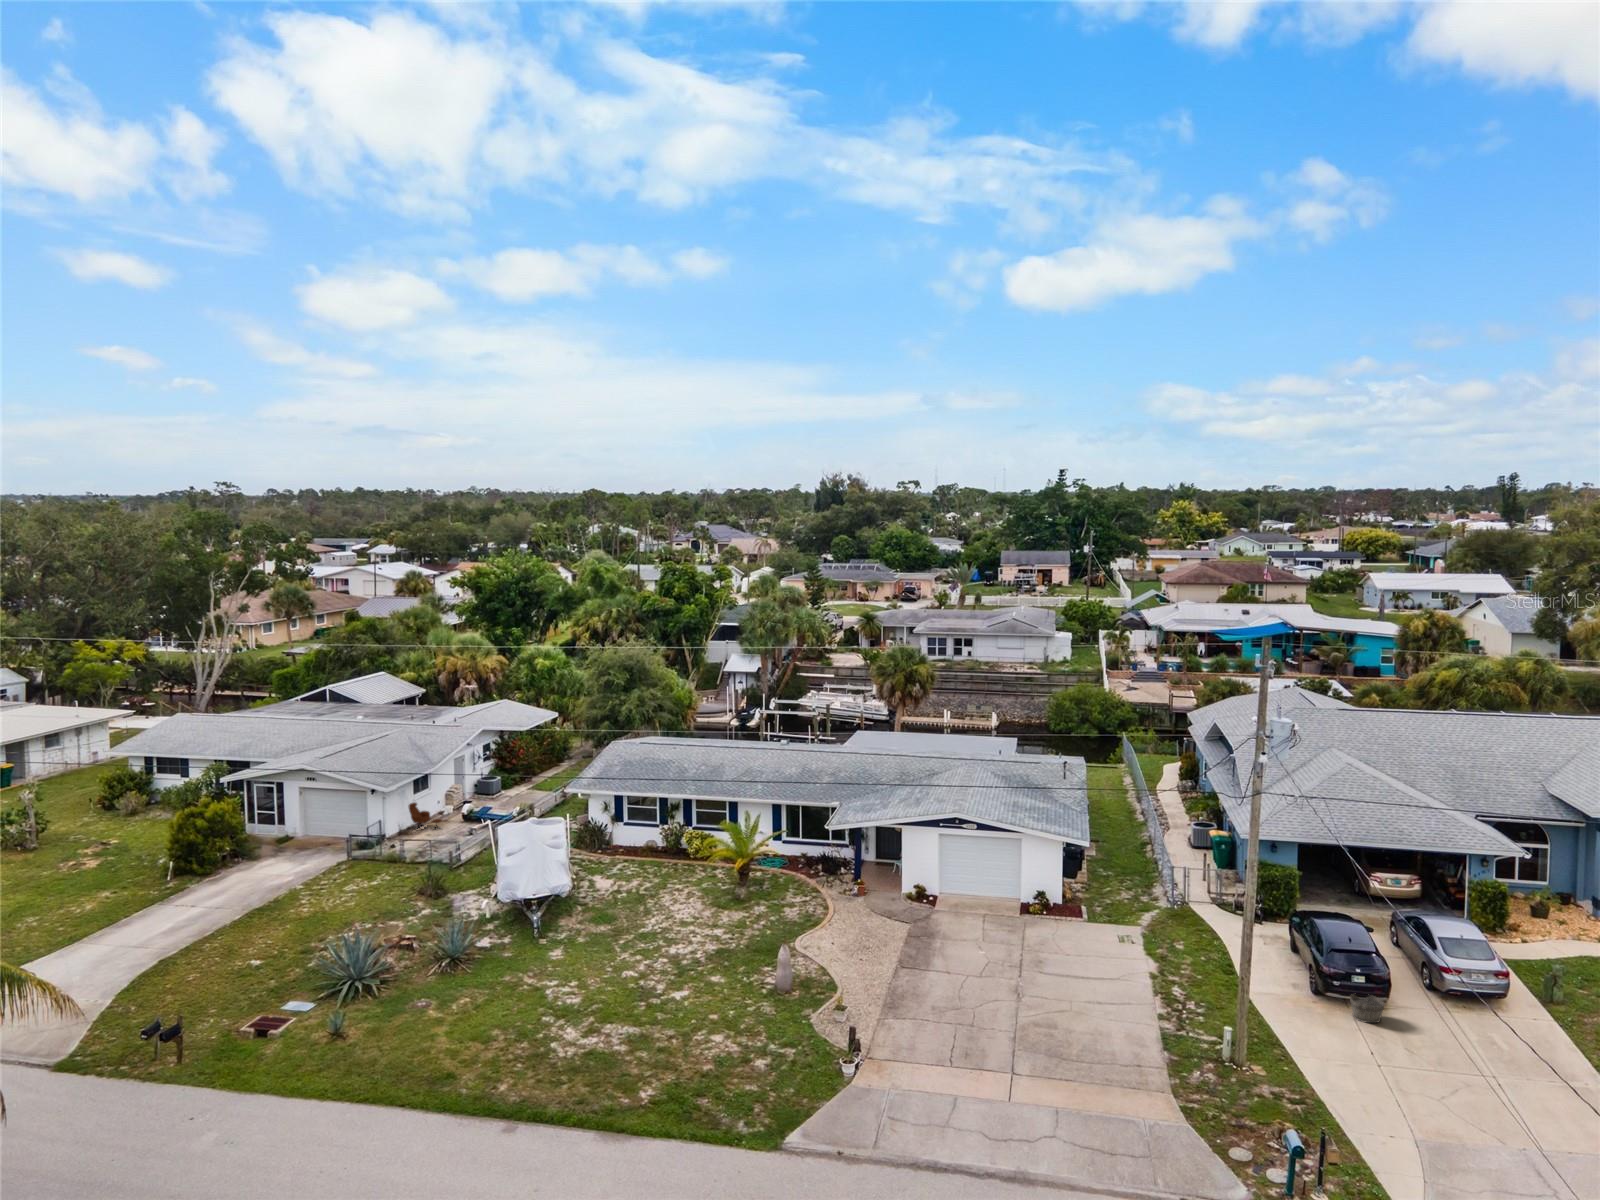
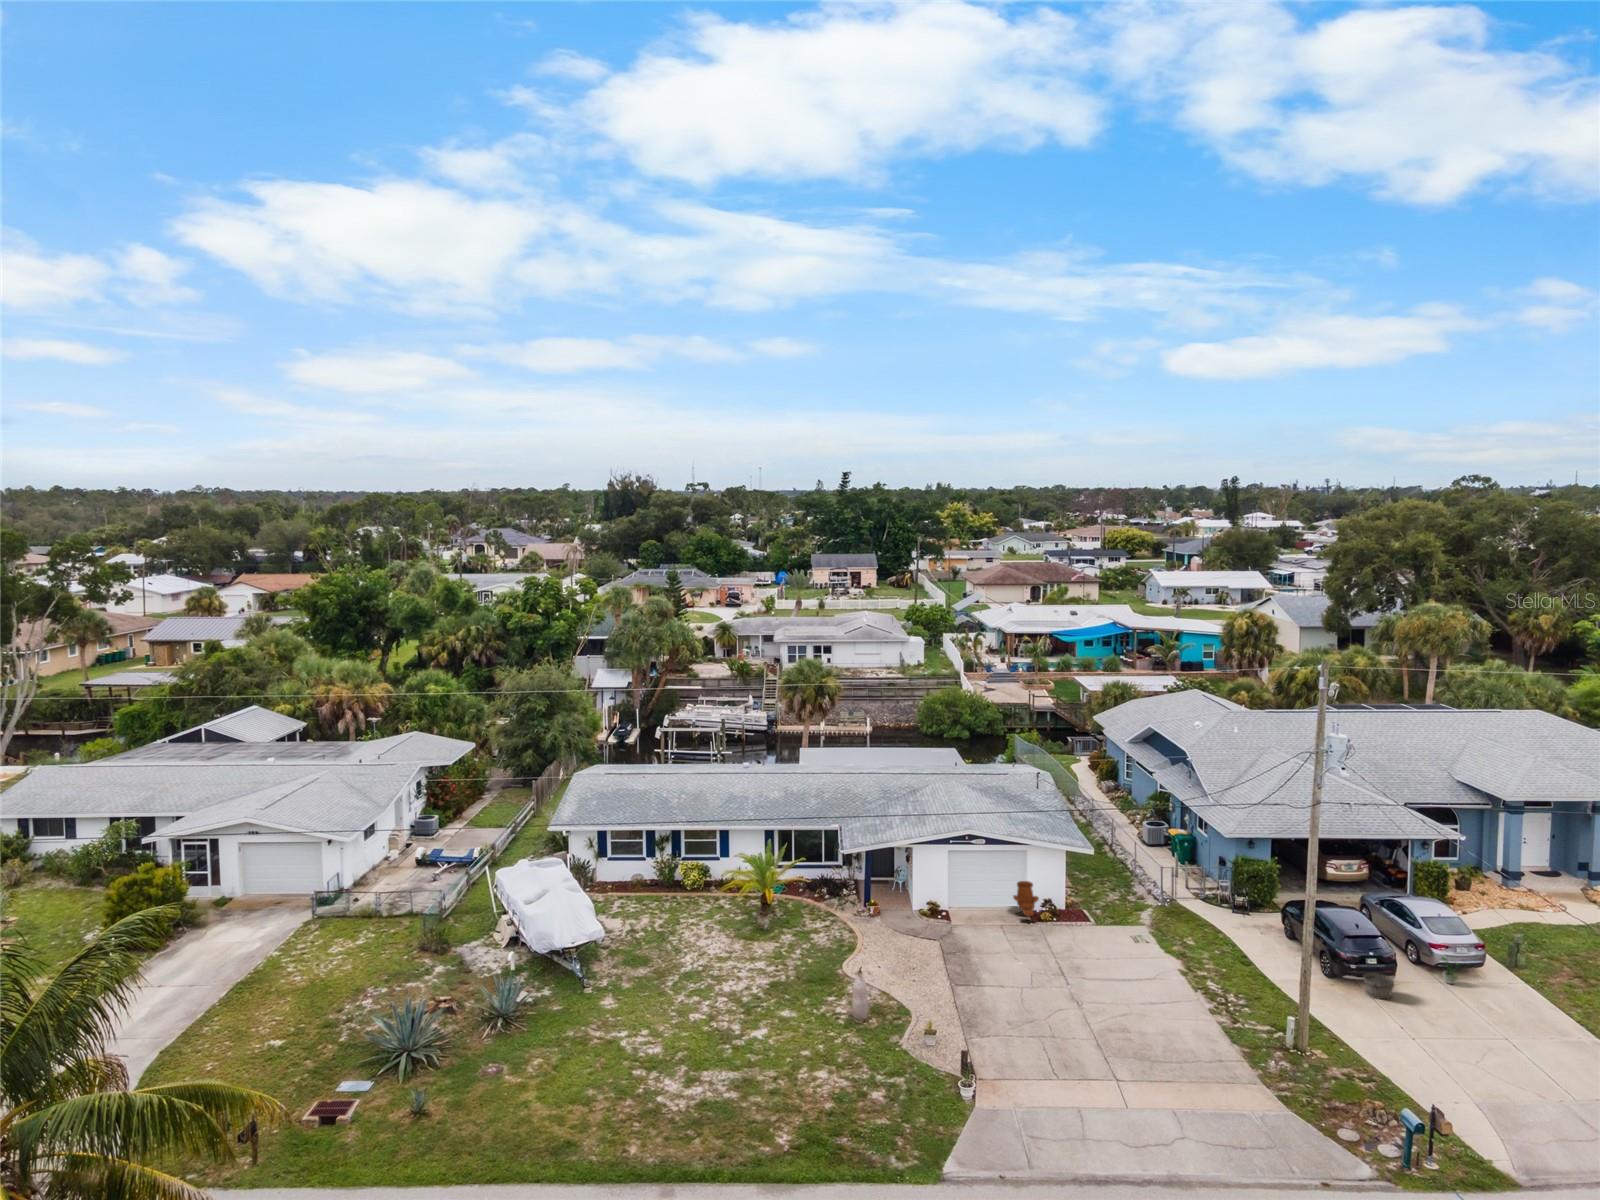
lounge chair: present [408,802,441,828] -> present [1013,881,1039,922]
potted plant: none [1449,976,1489,1015] -> present [1441,957,1458,984]

